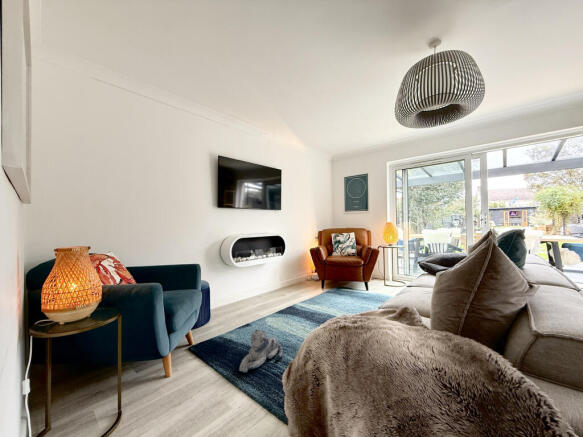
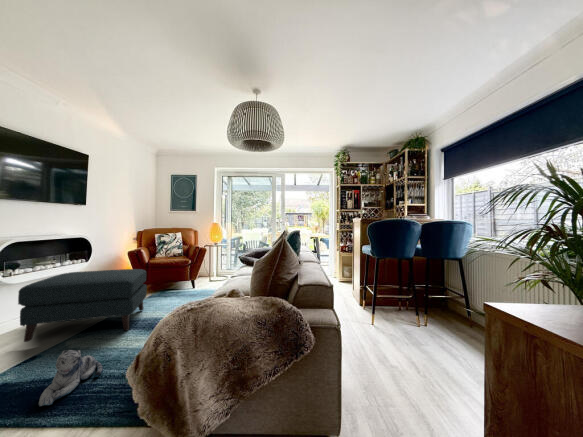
ottoman: none [240,262,323,321] -> present [18,269,147,342]

